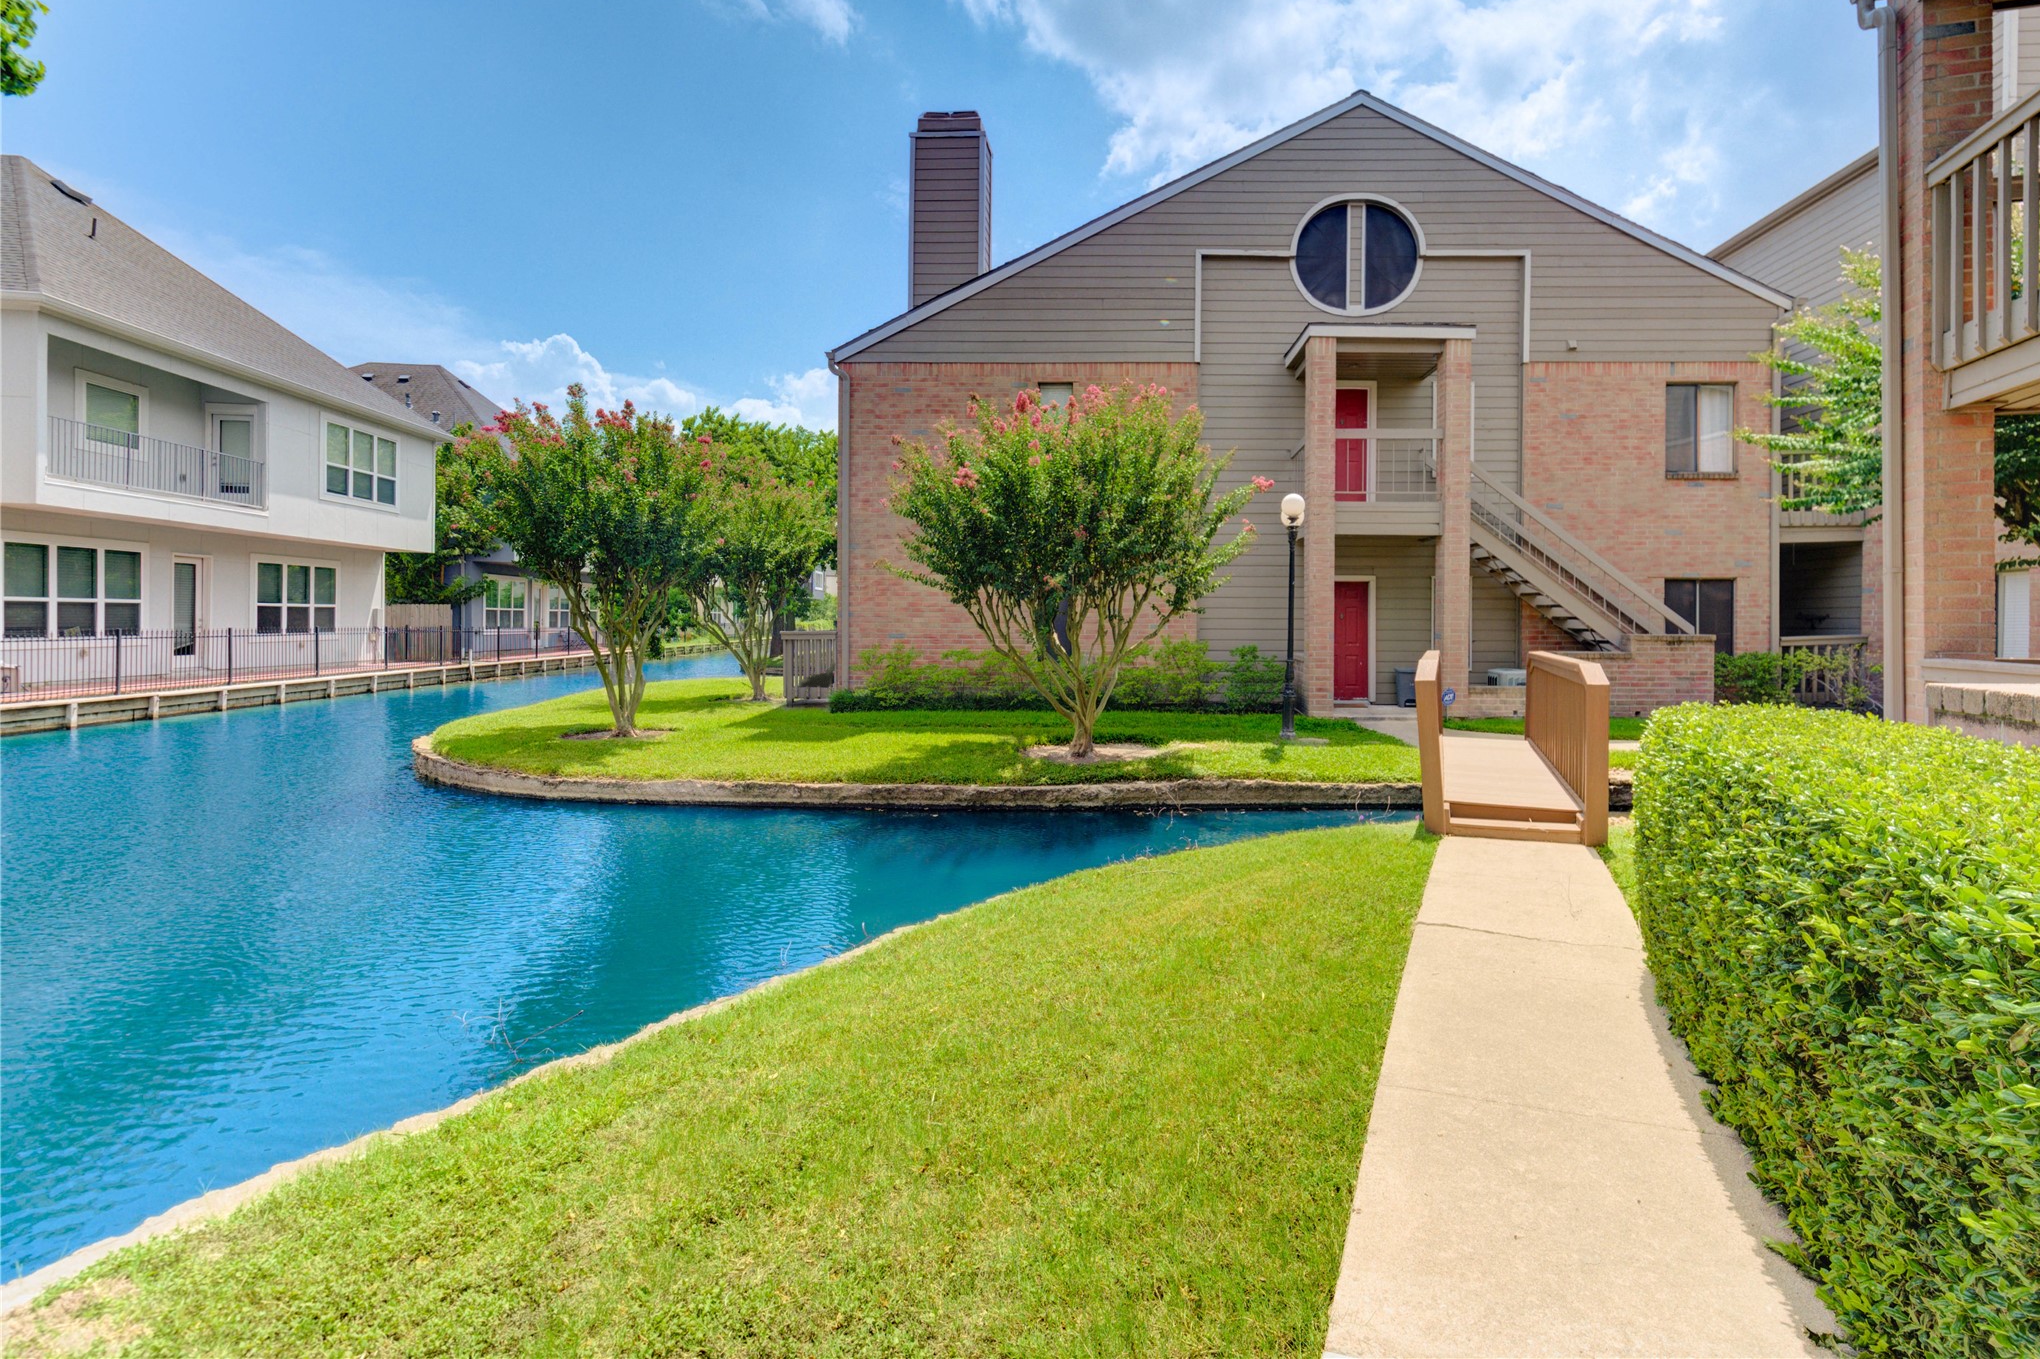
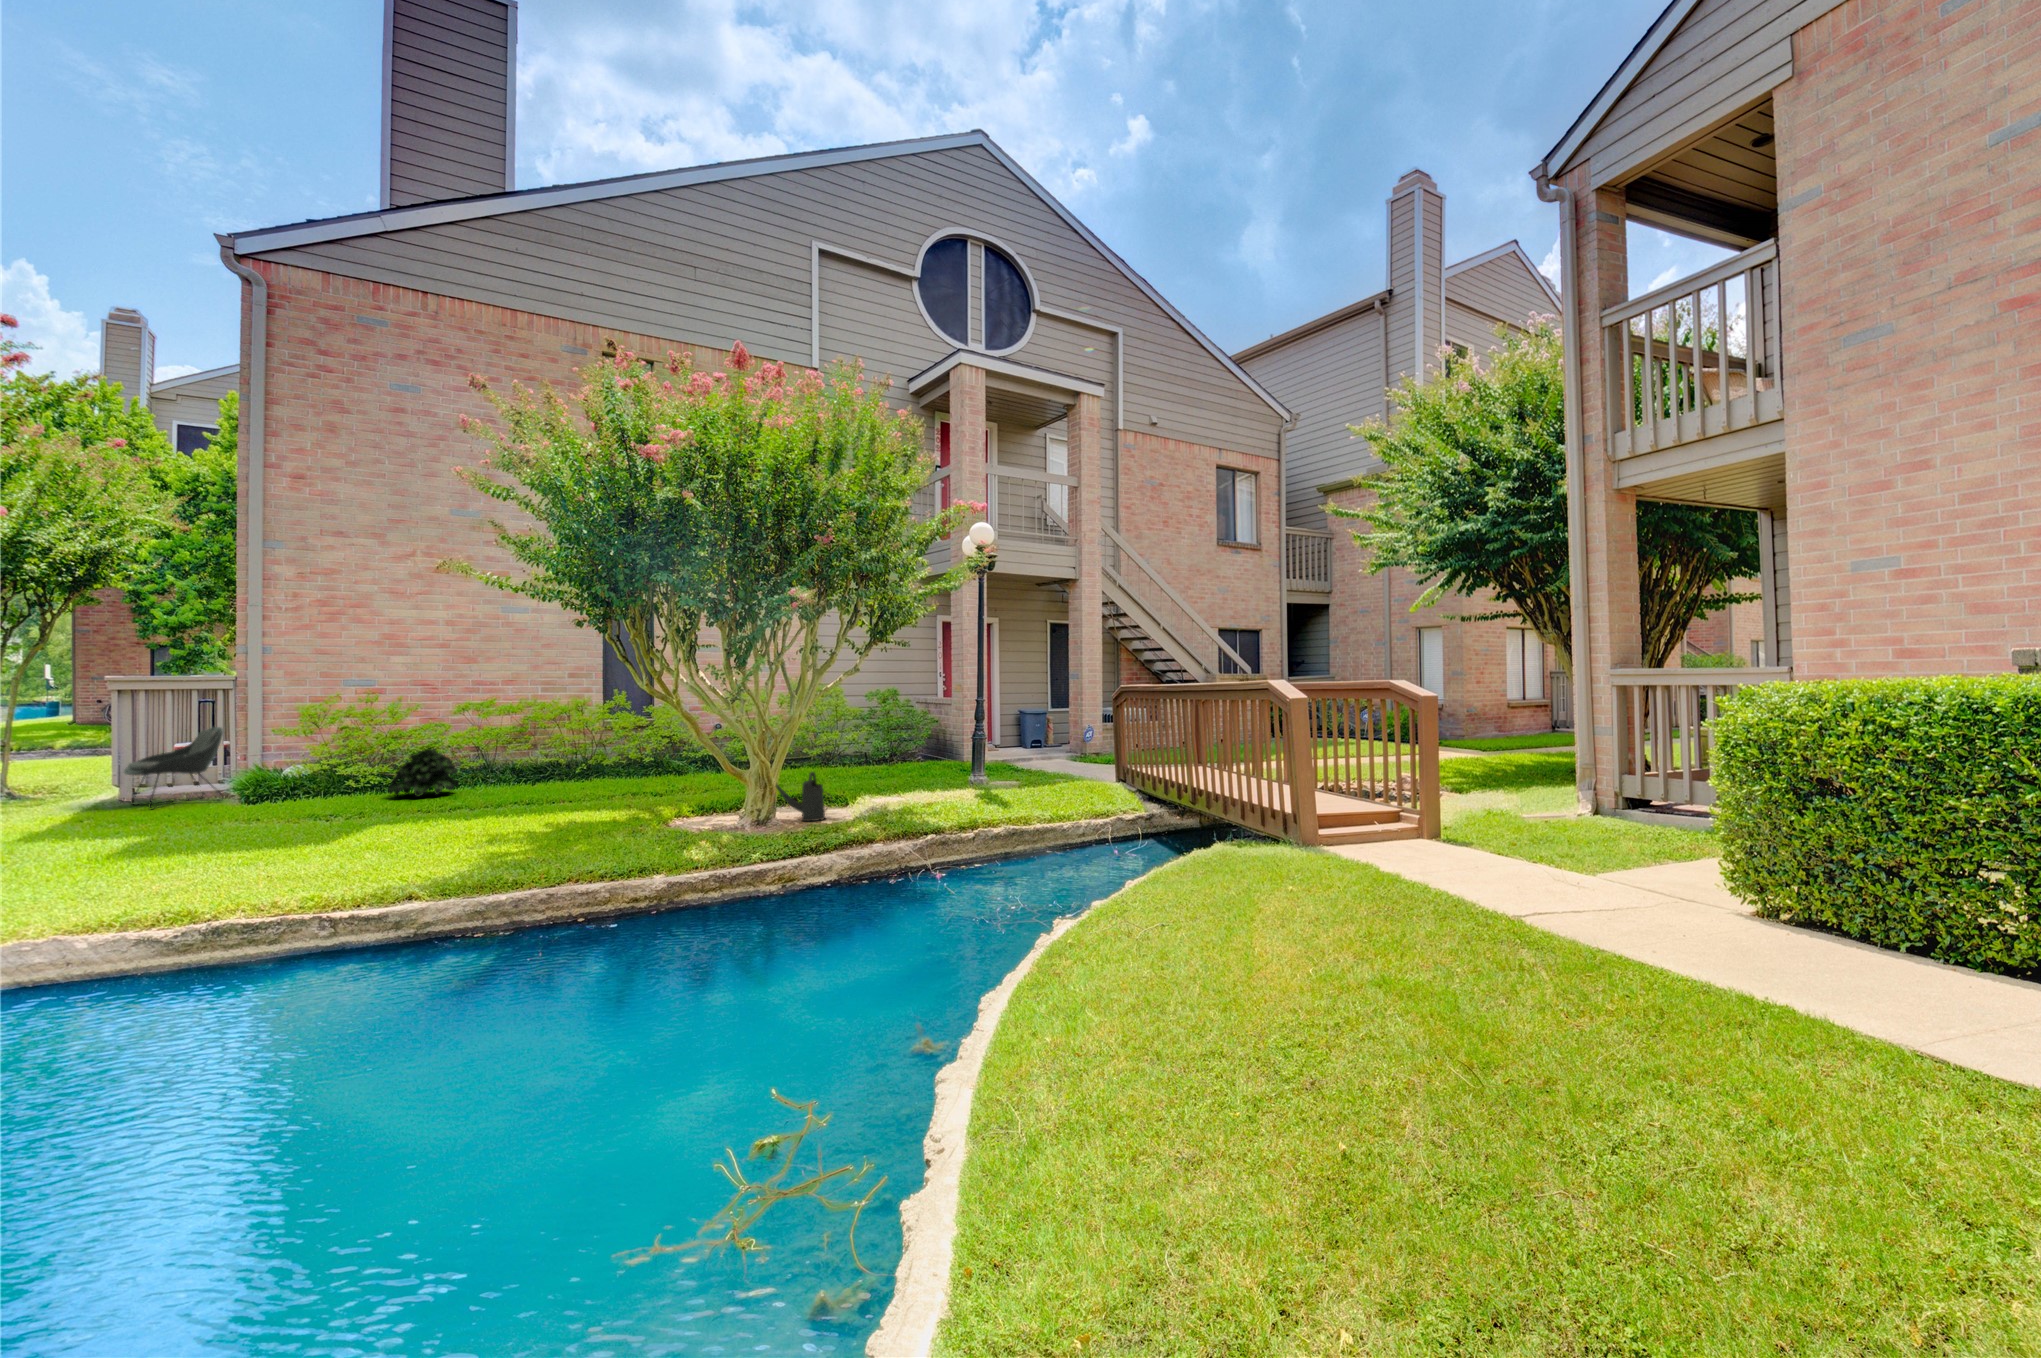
potted plant: none [908,679,947,711] -> present [388,749,459,797]
watering can: none [1090,715,1132,756] -> present [776,772,826,821]

